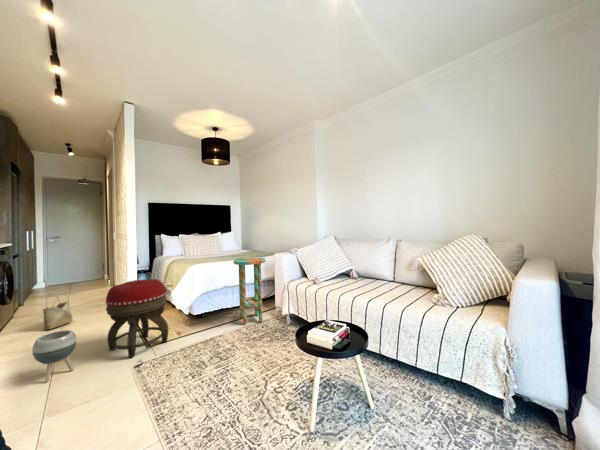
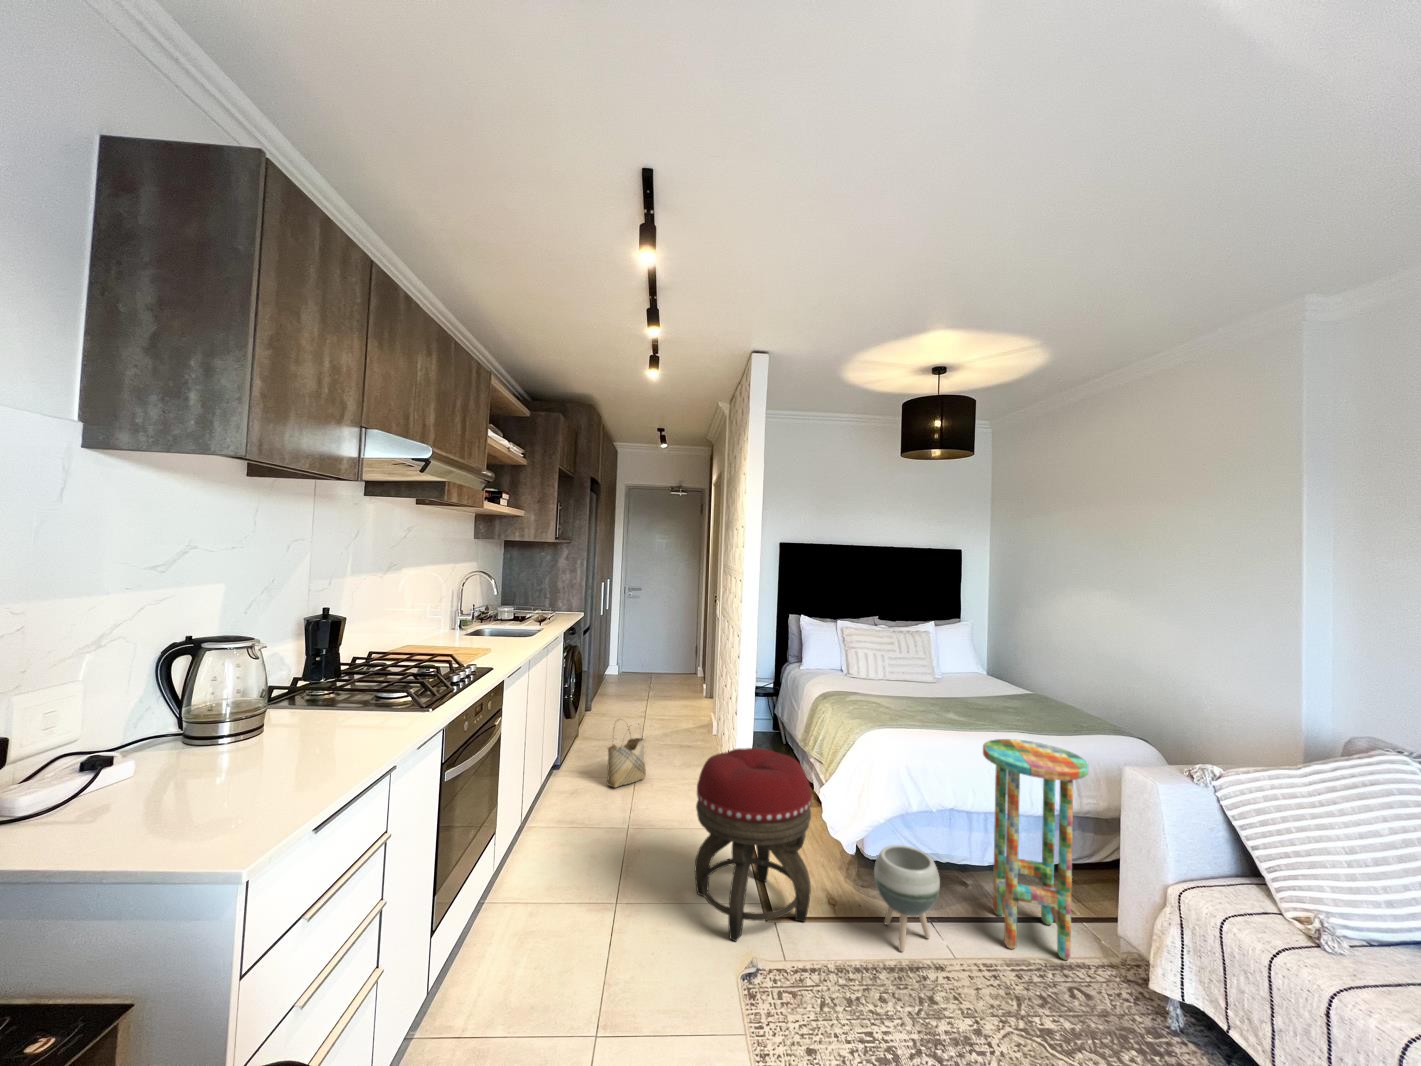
planter: present [32,330,77,382] -> present [874,845,940,951]

